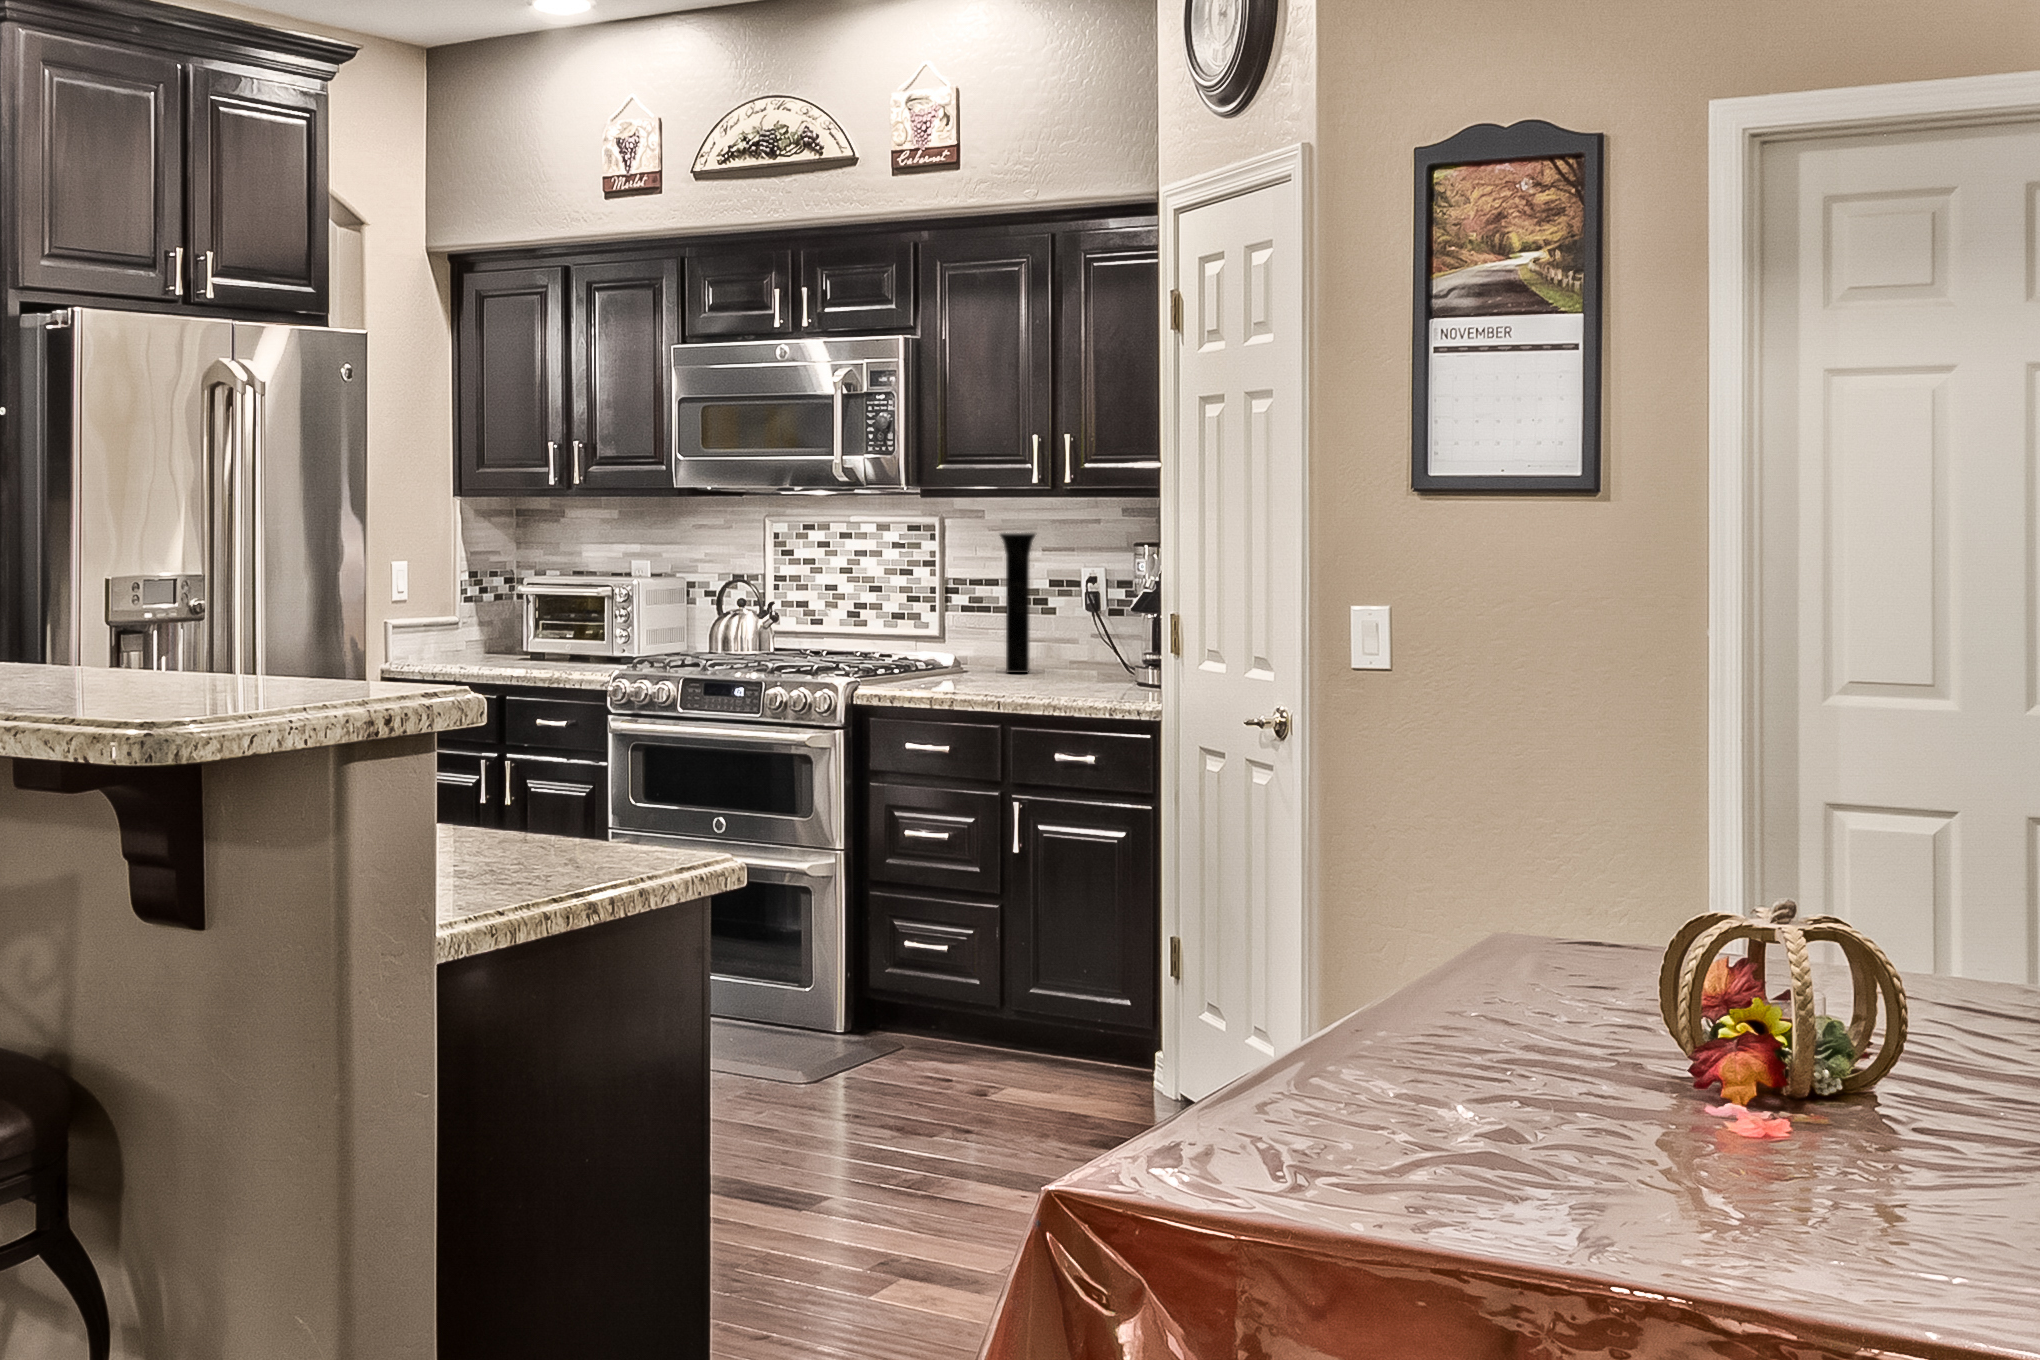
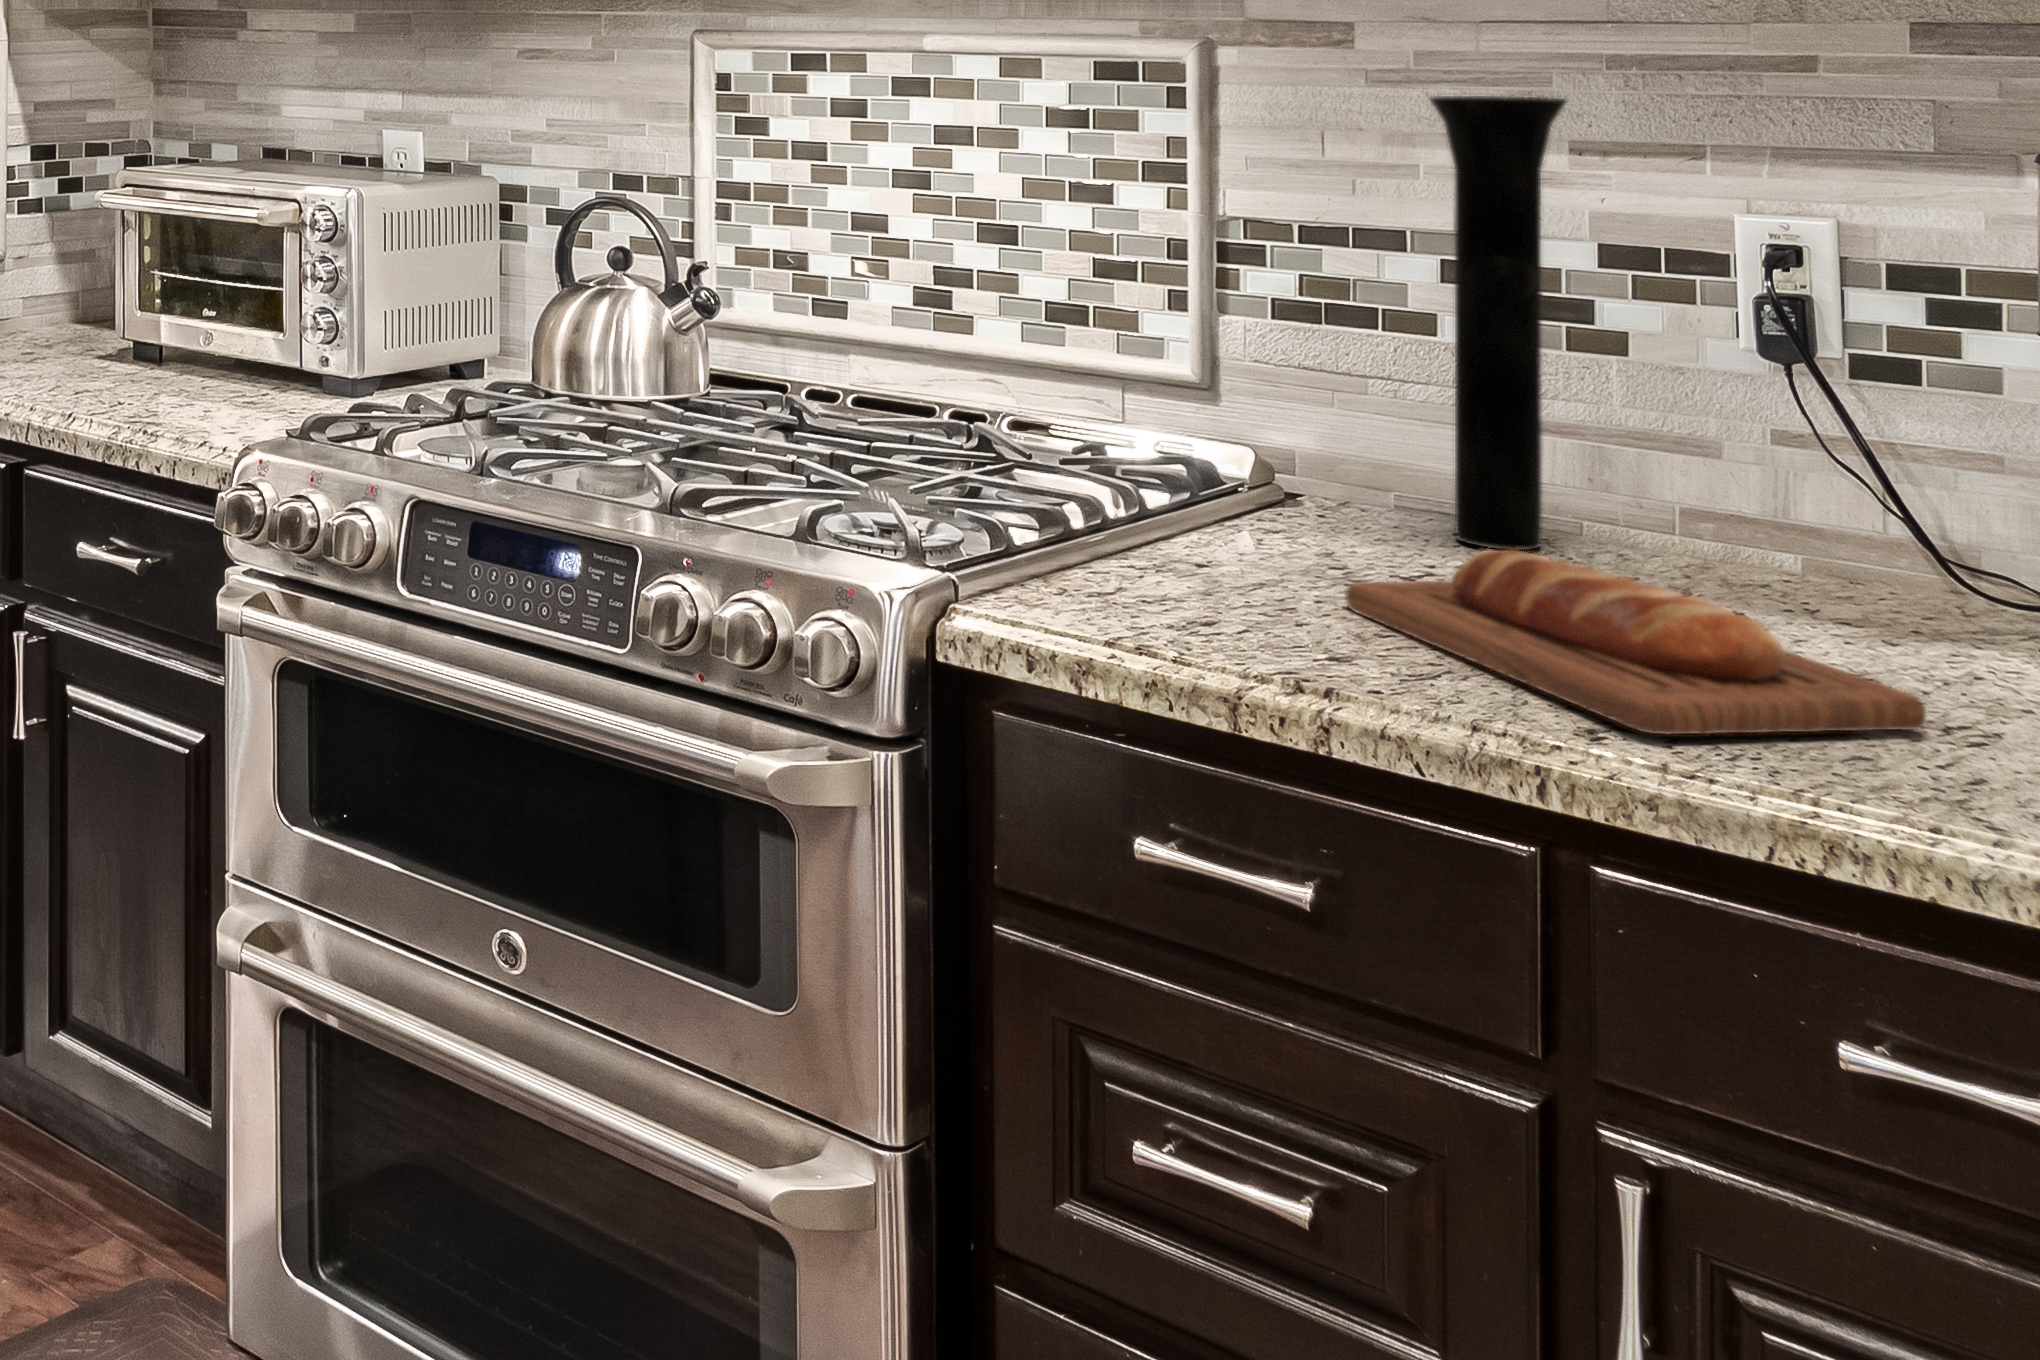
bread loaf: none [966,660,1089,690] -> present [1345,549,1926,734]

